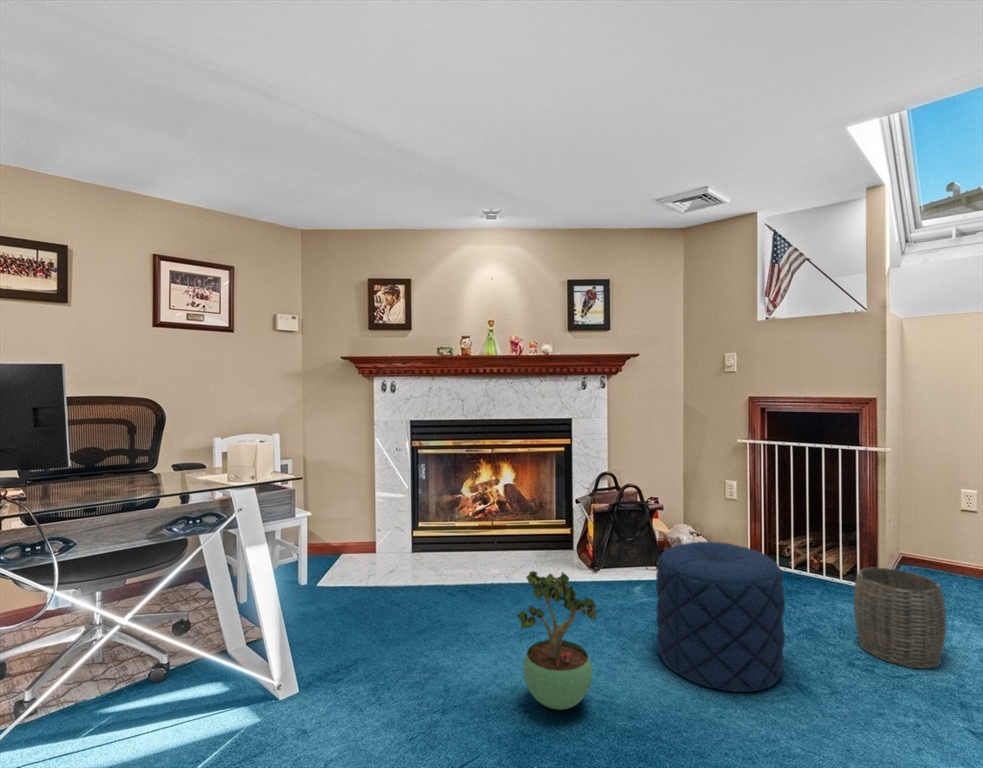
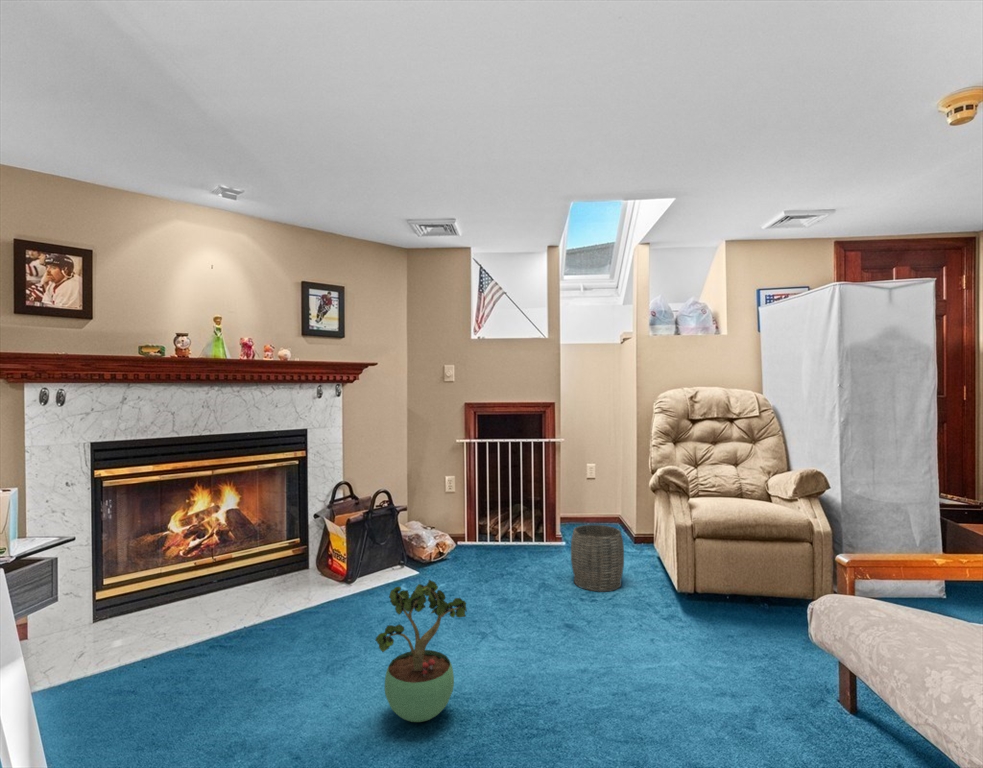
pouf: present [656,541,785,692] -> none [458,527,558,651]

